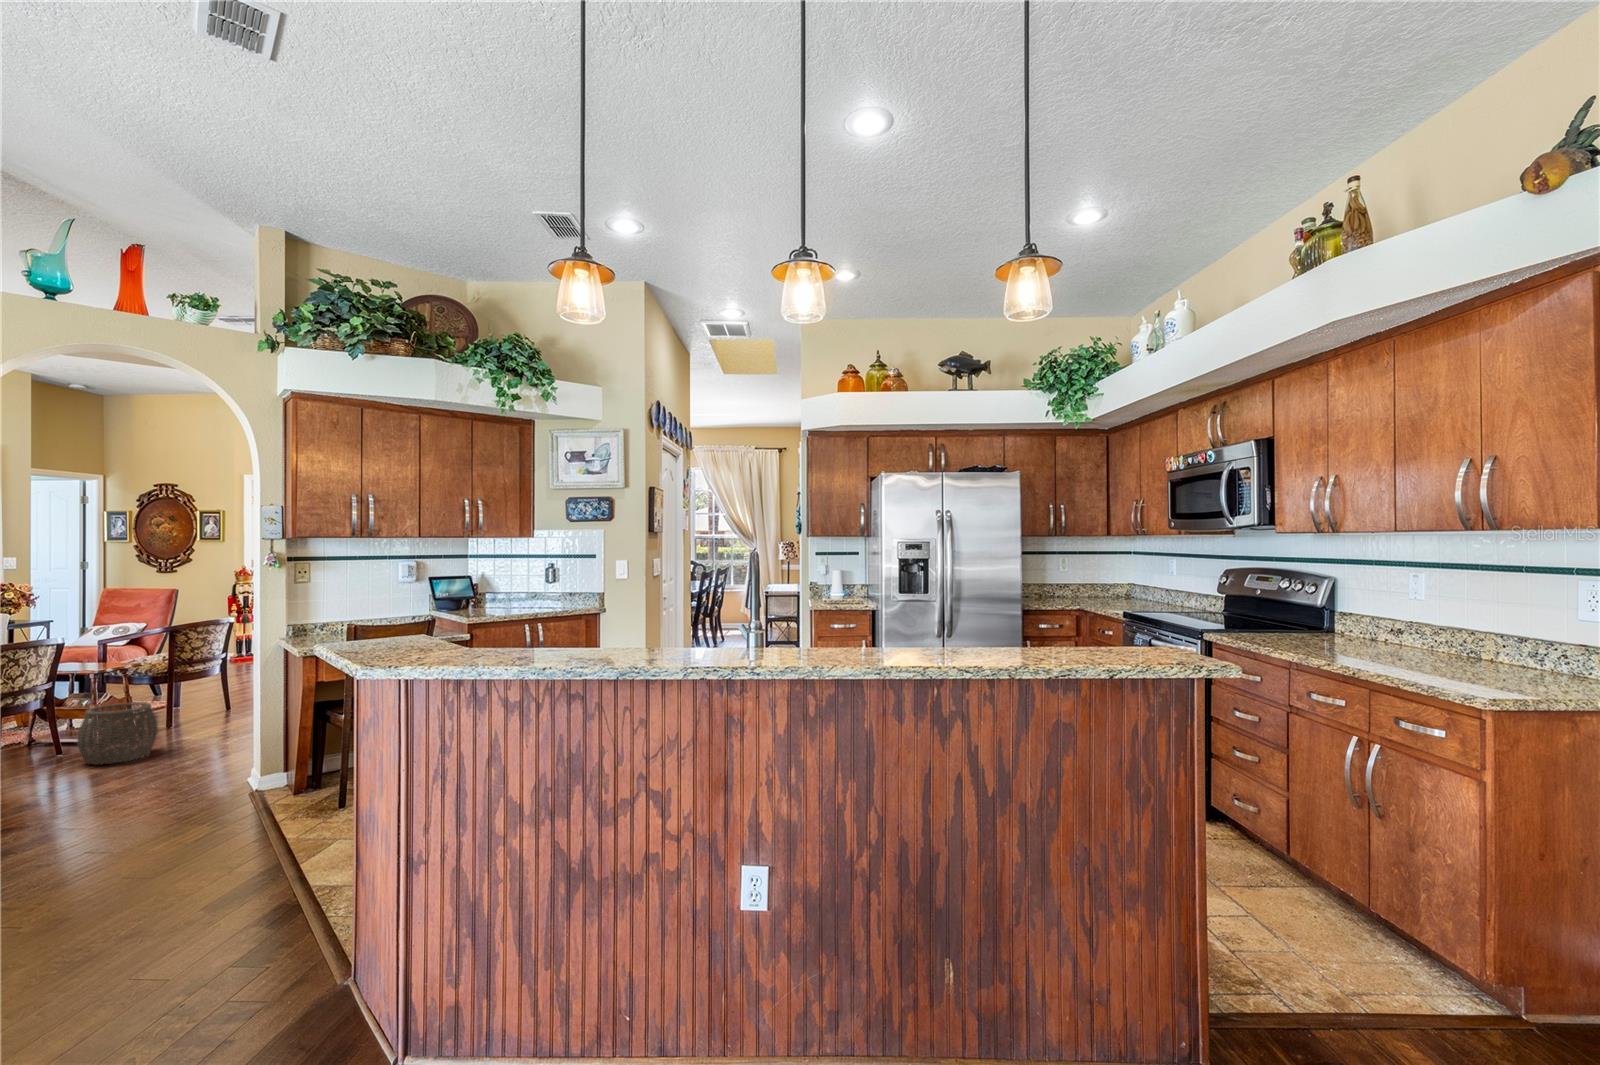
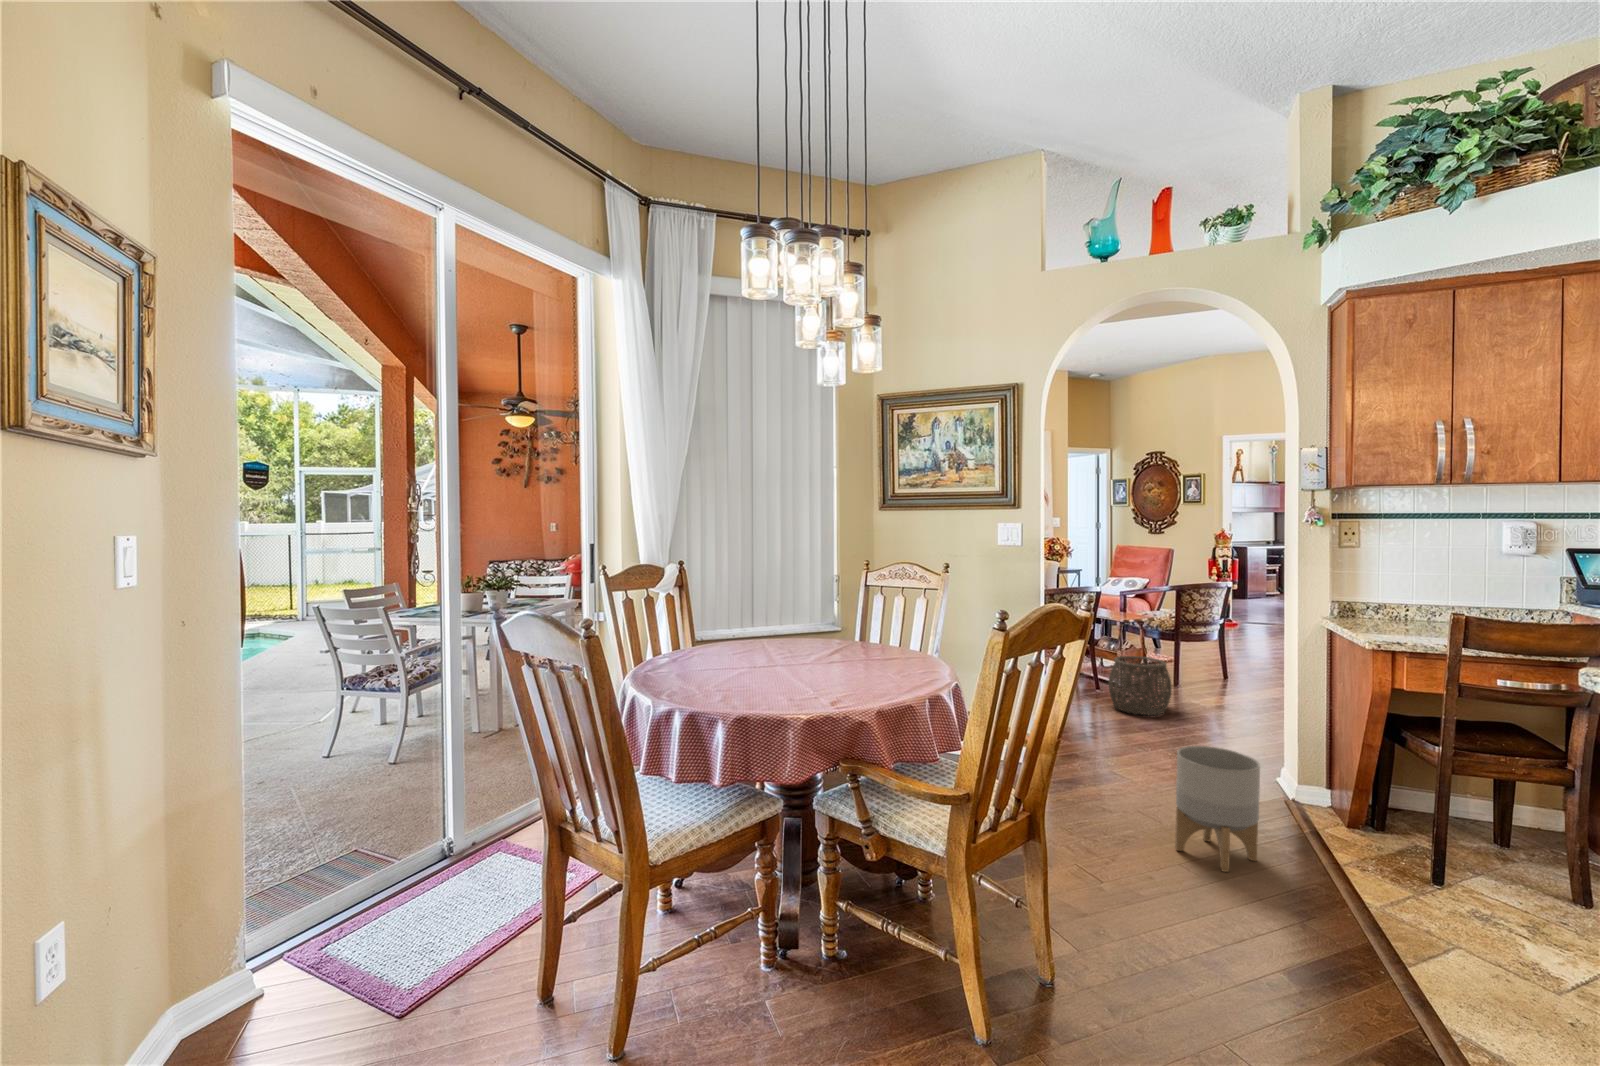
planter: none [127,758,209,860] -> present [1175,746,1260,872]

